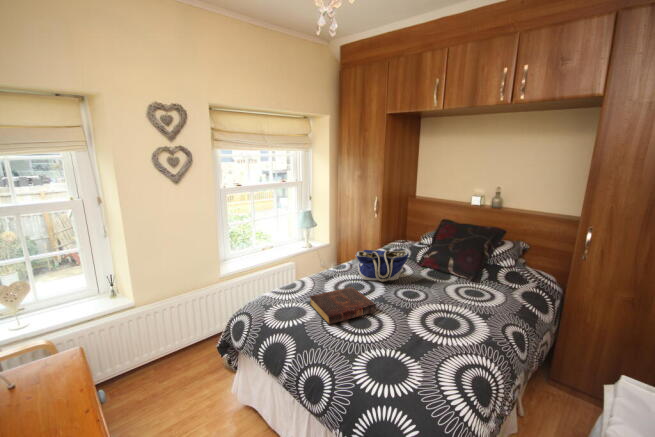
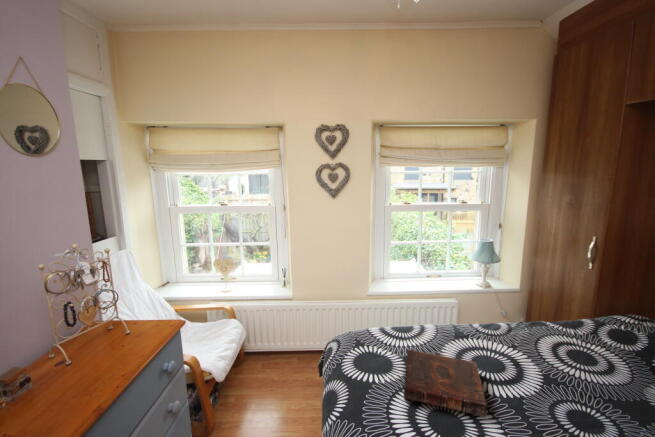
tote bag: present [355,250,409,281] -> none [501,316,603,384]

